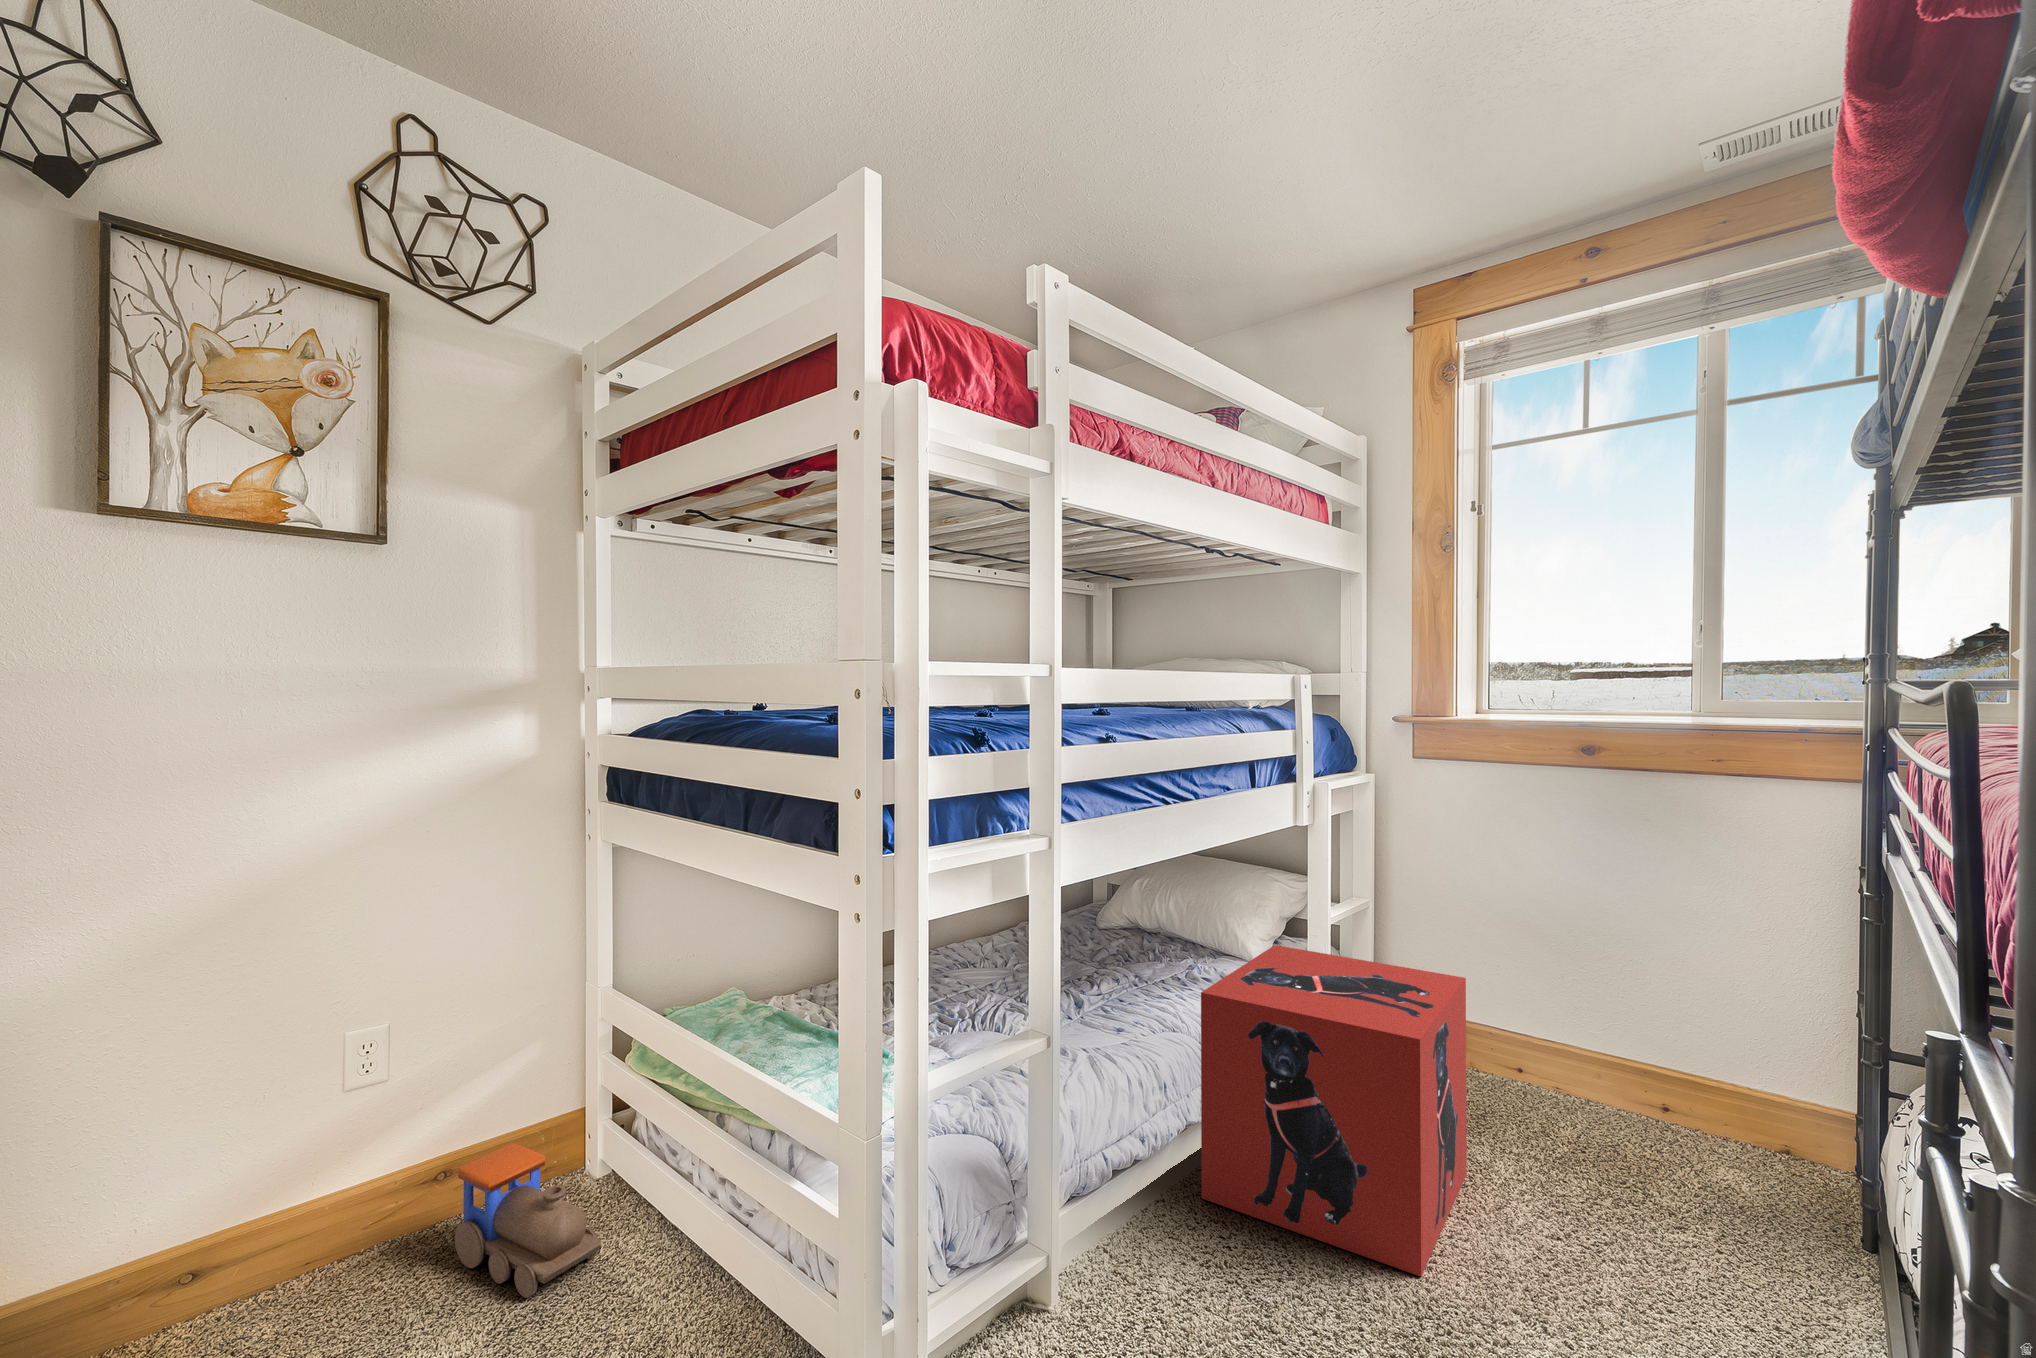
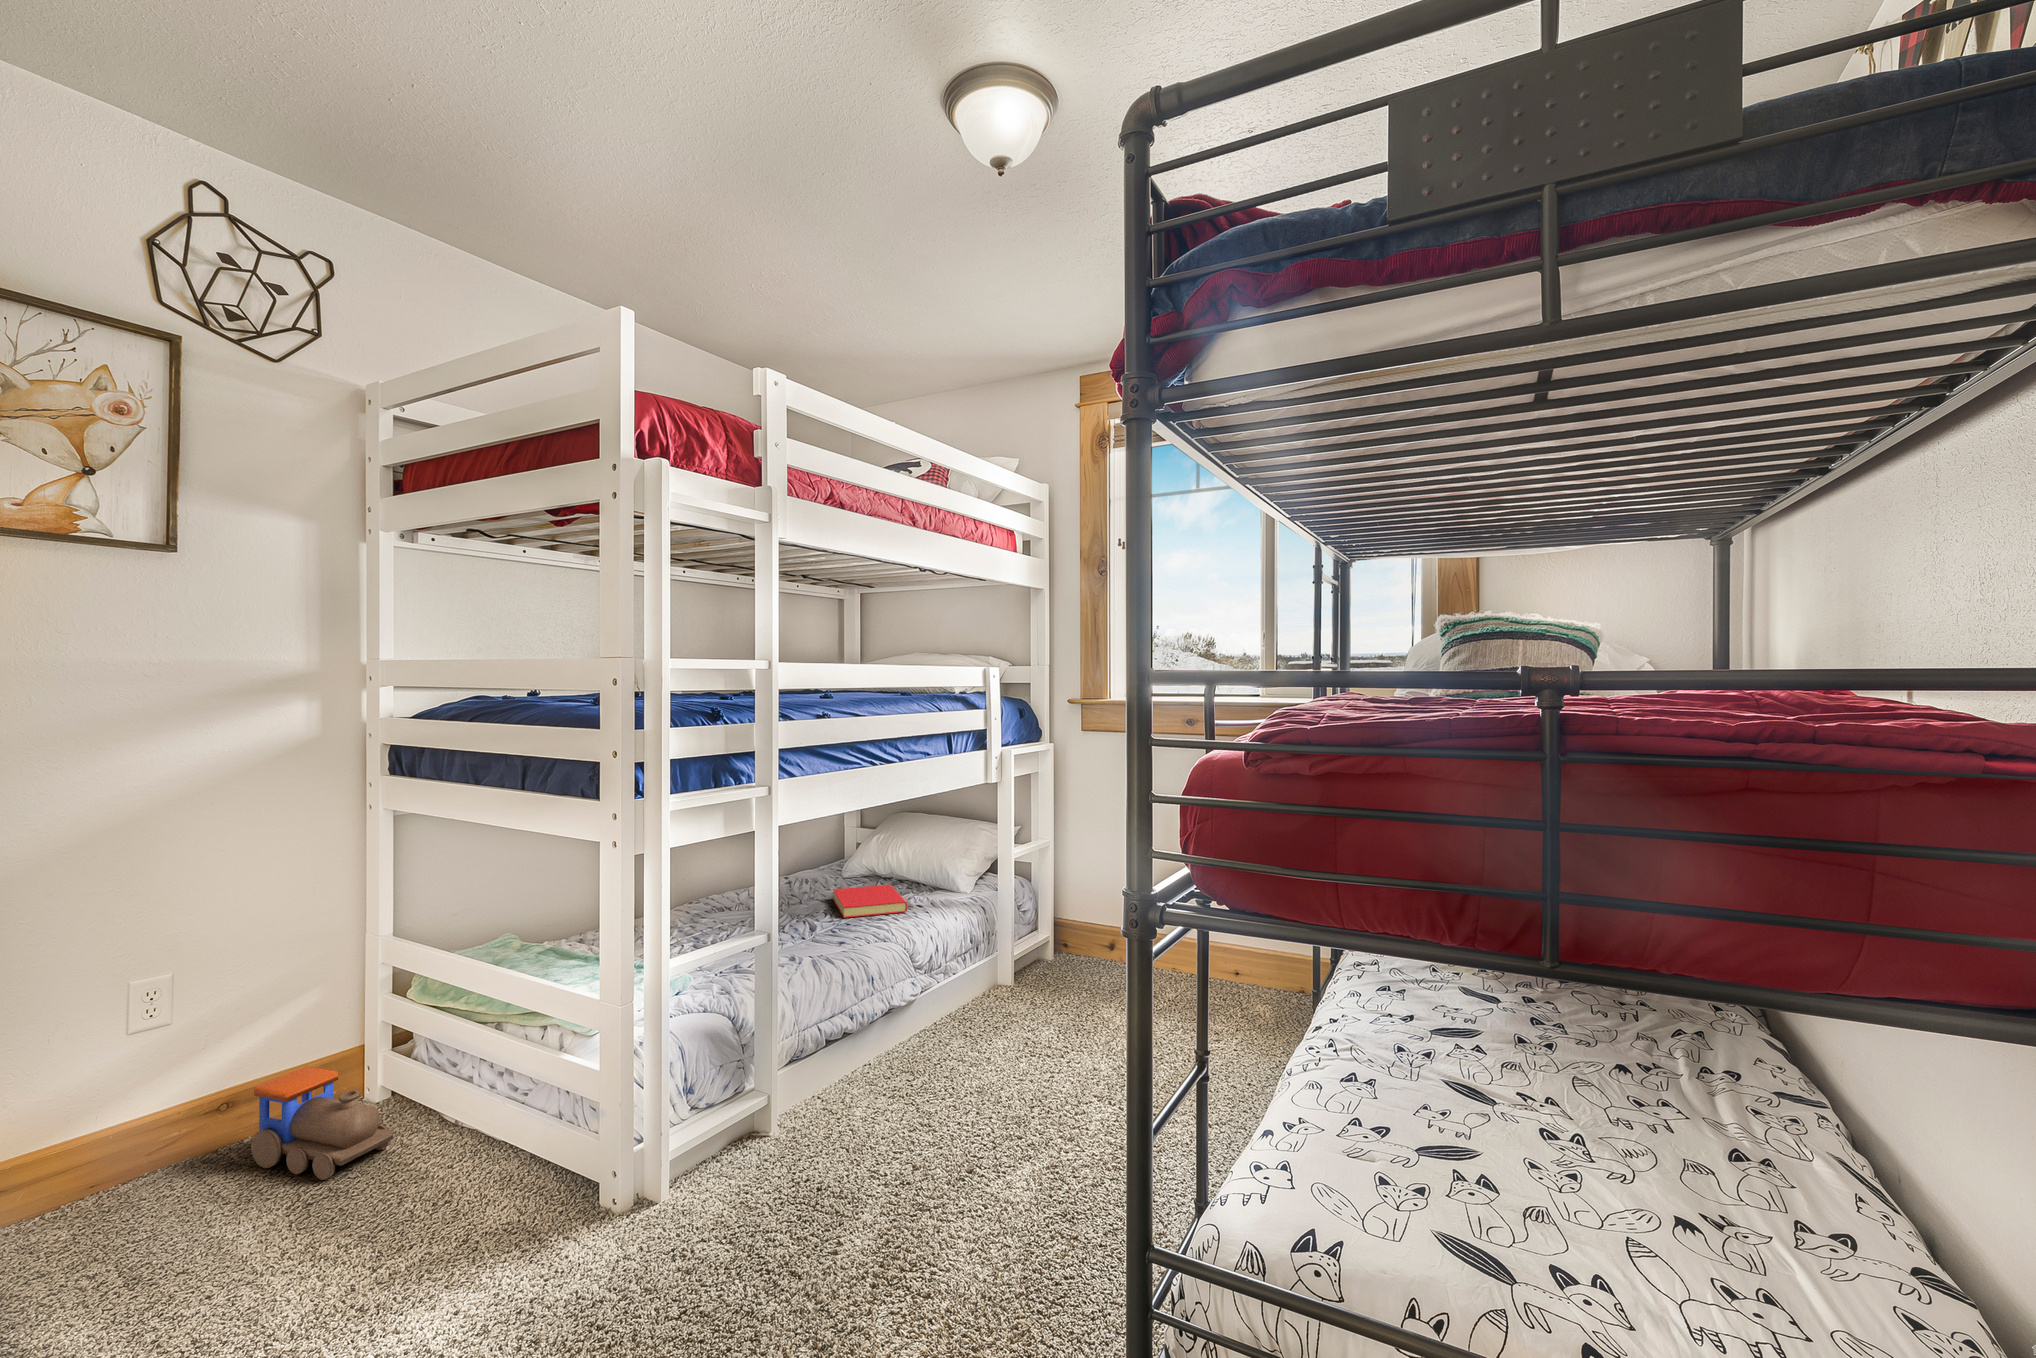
storage box: present [1201,945,1467,1276] -> none [899,874,1092,1085]
book: none [1092,946,1192,991] -> present [833,885,907,918]

